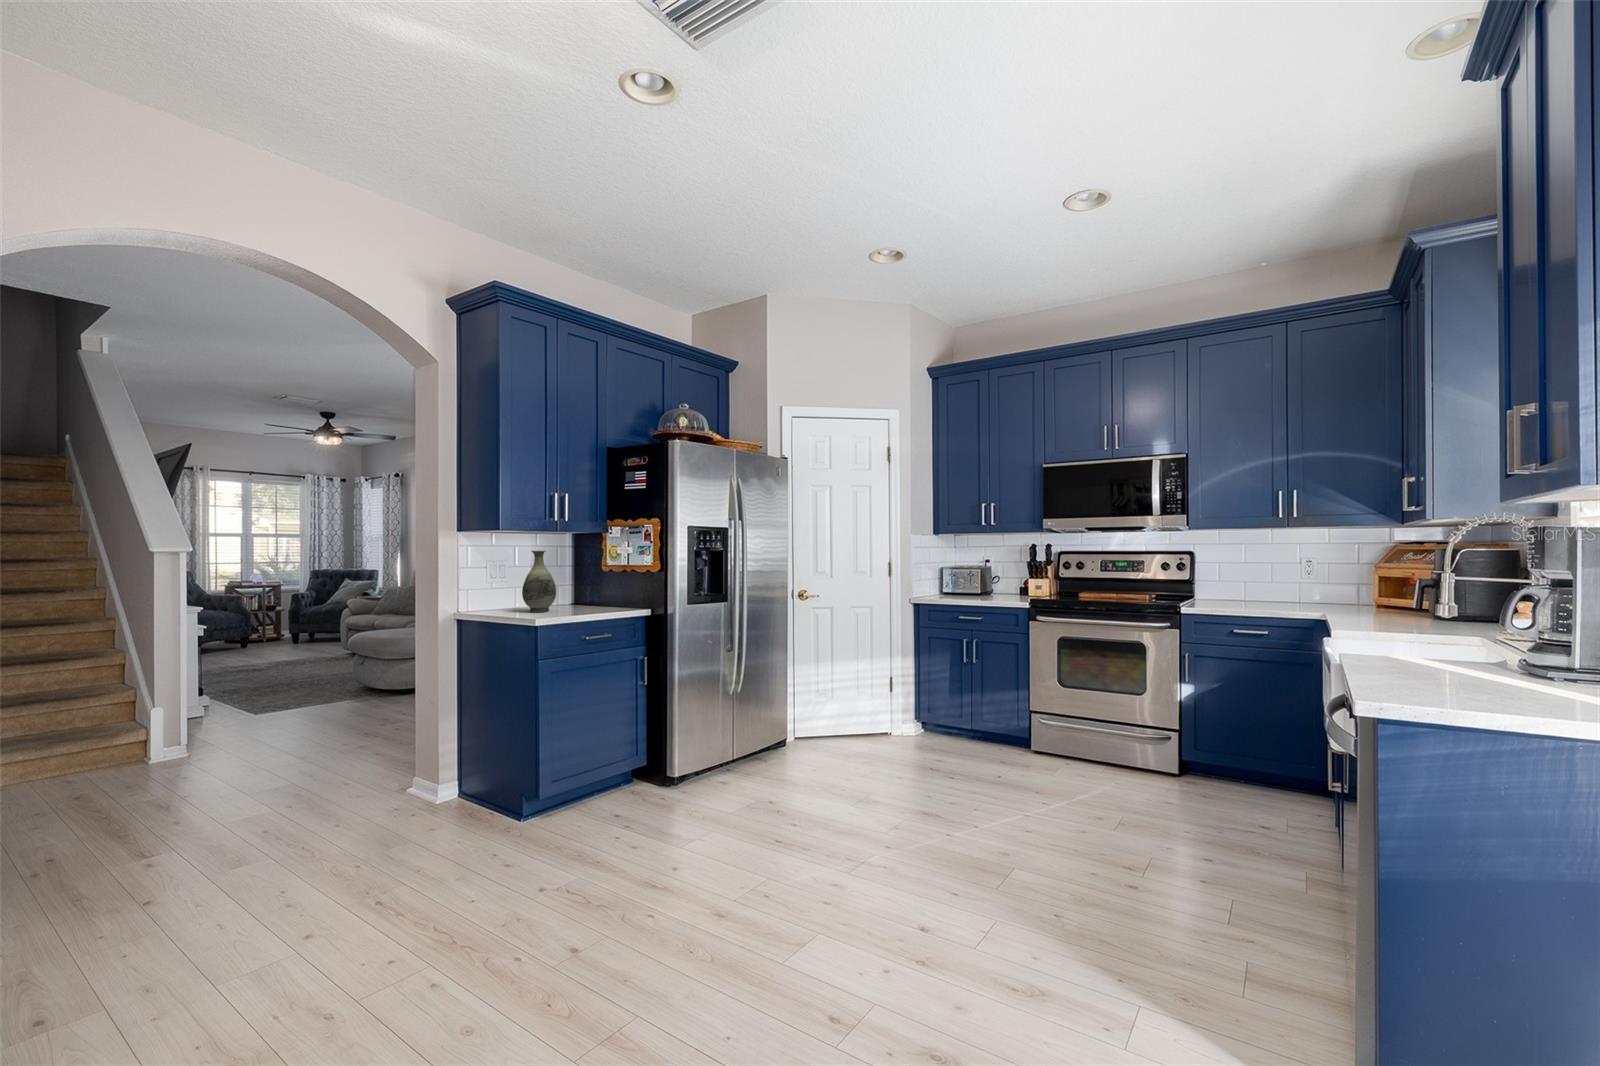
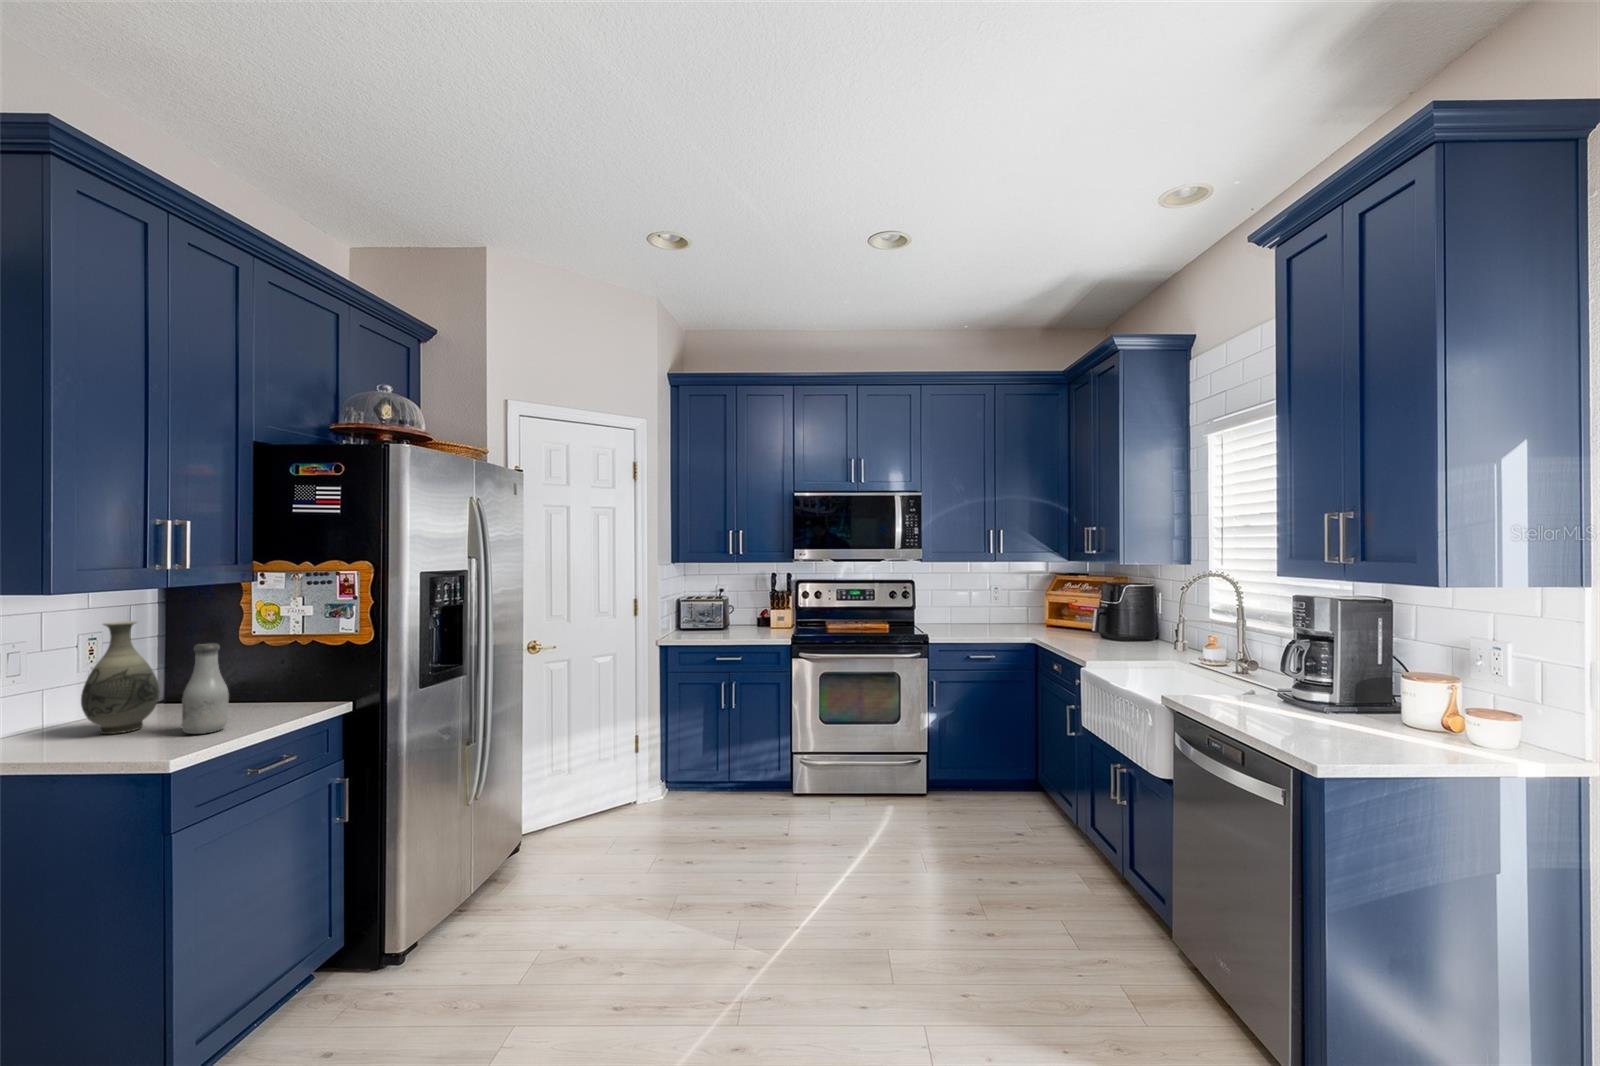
bottle: none [558,564,580,615] -> present [182,643,229,734]

